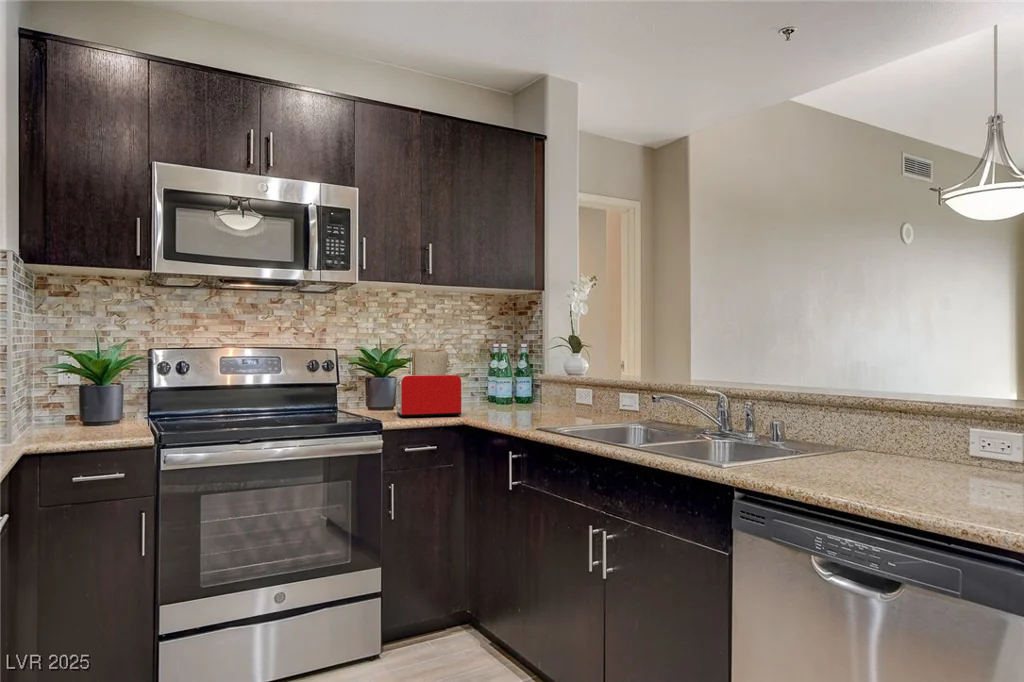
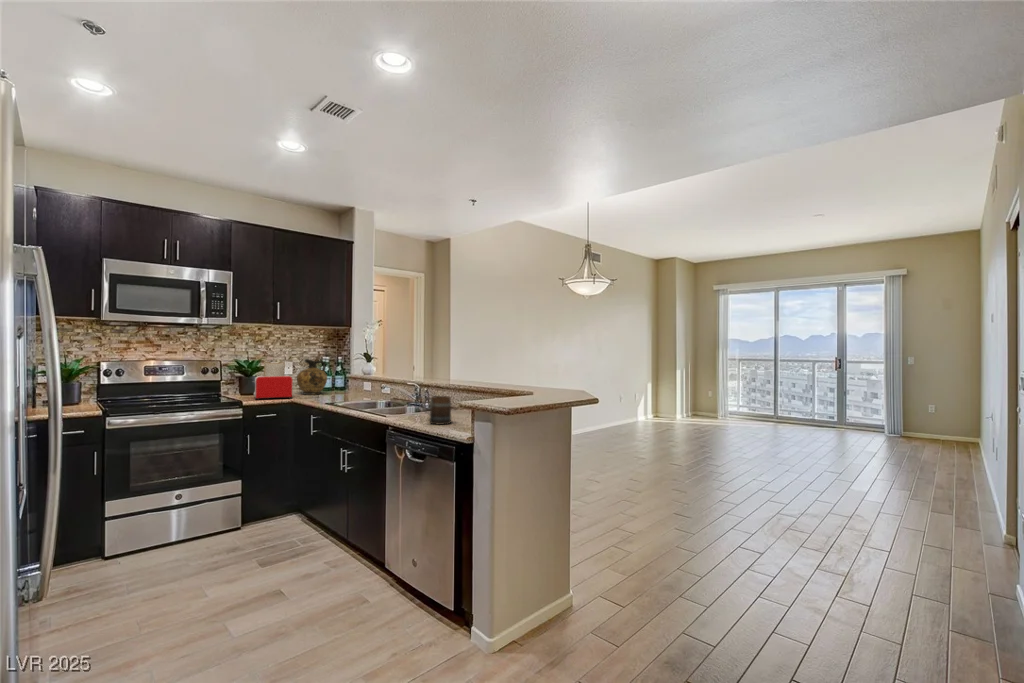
ceramic jug: none [459,345,510,409] -> present [297,359,327,395]
mug: none [874,415,937,491] -> present [423,396,451,425]

